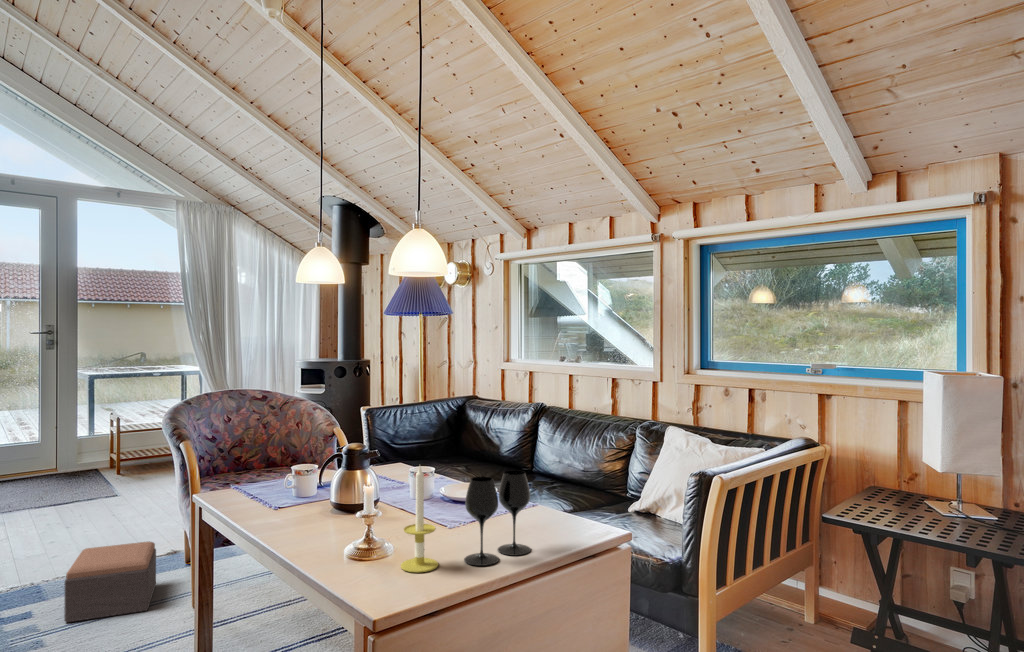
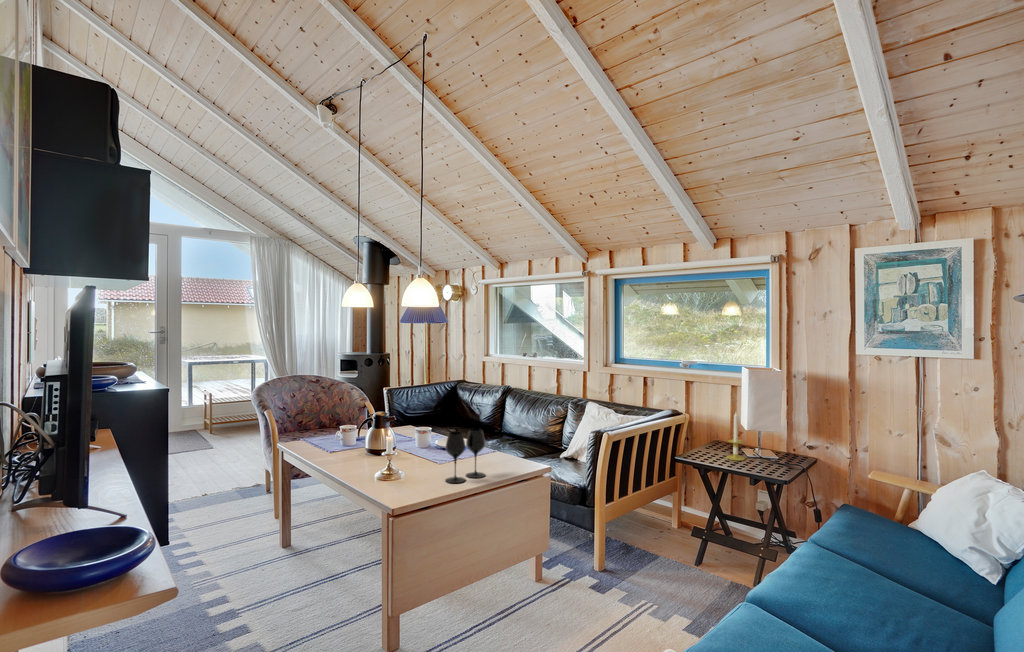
candle: present [401,467,438,573] -> present [726,413,745,461]
footstool: present [64,541,156,622] -> none [192,477,248,527]

